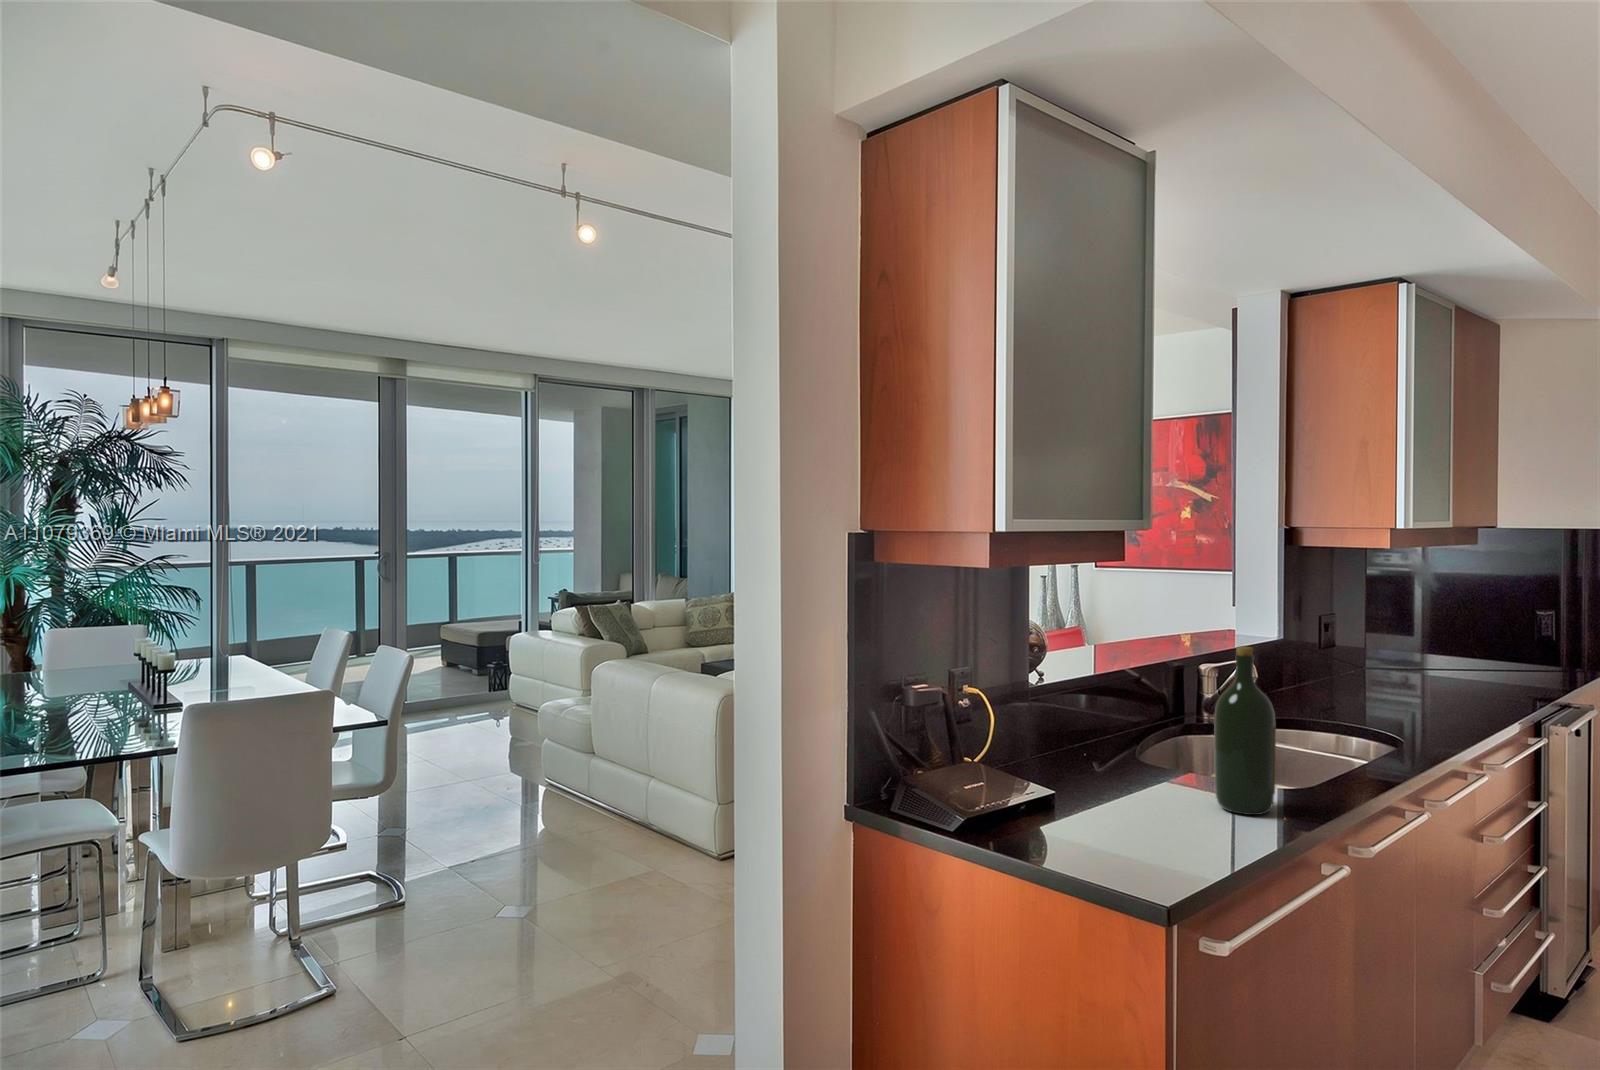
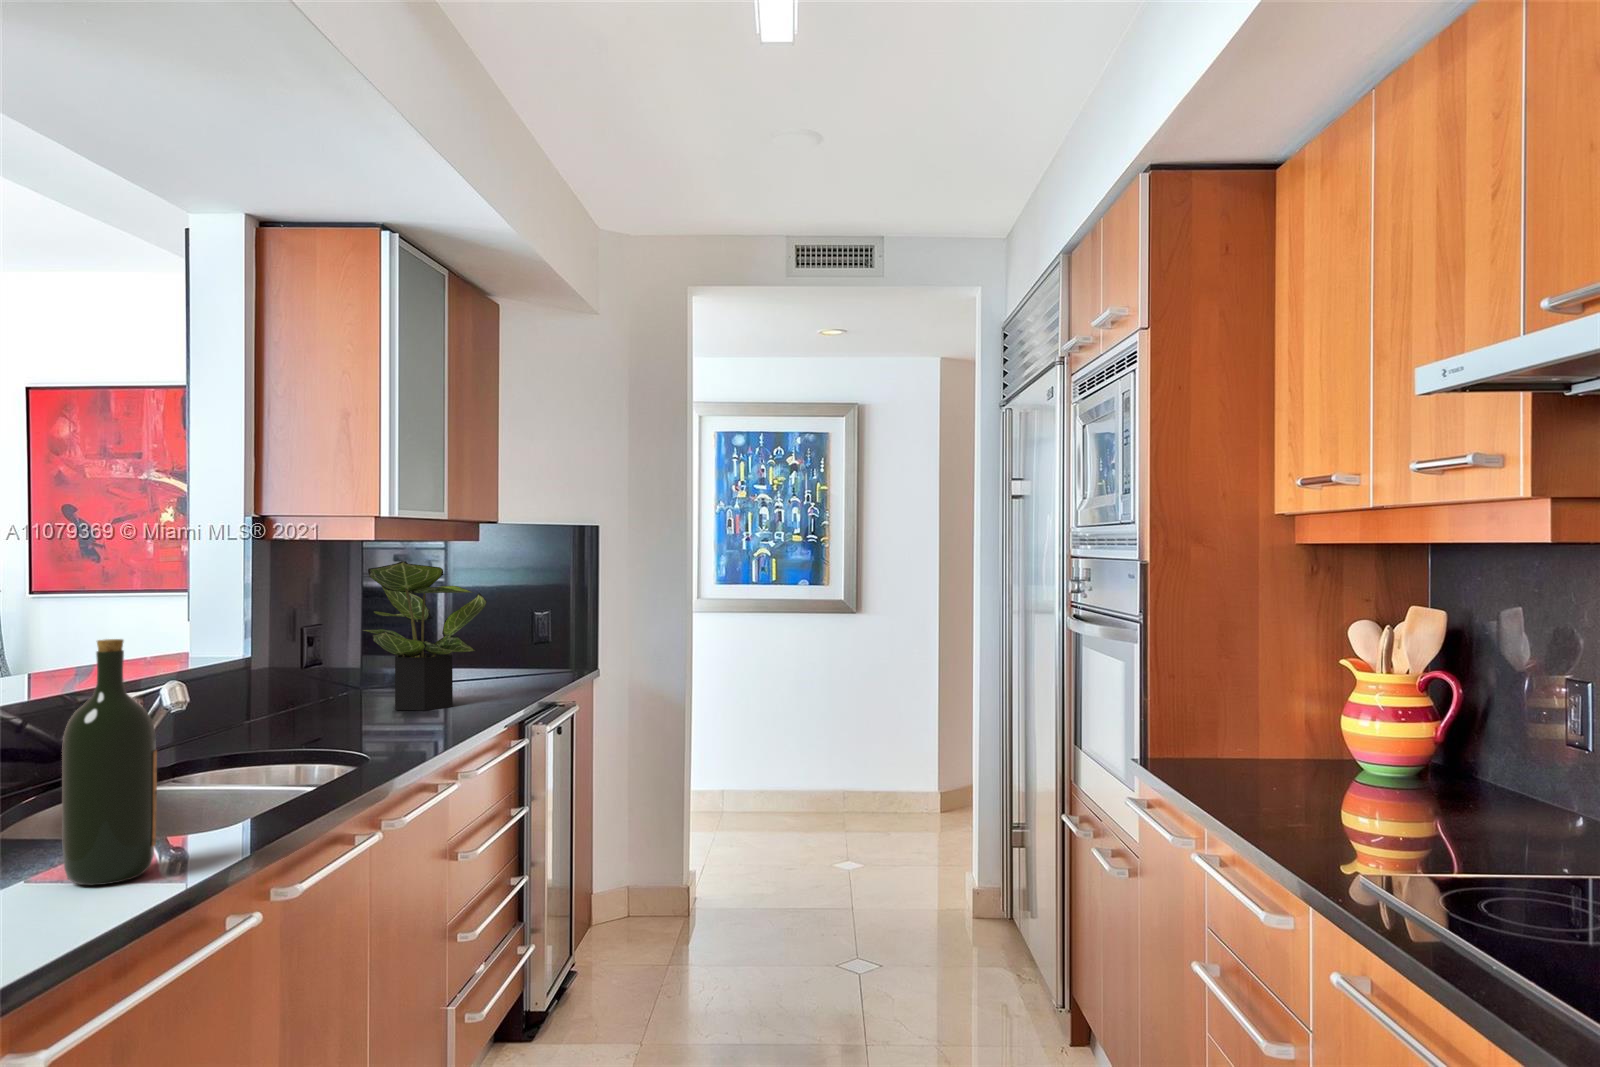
potted plant: none [1370,568,1499,698] -> present [363,561,487,710]

